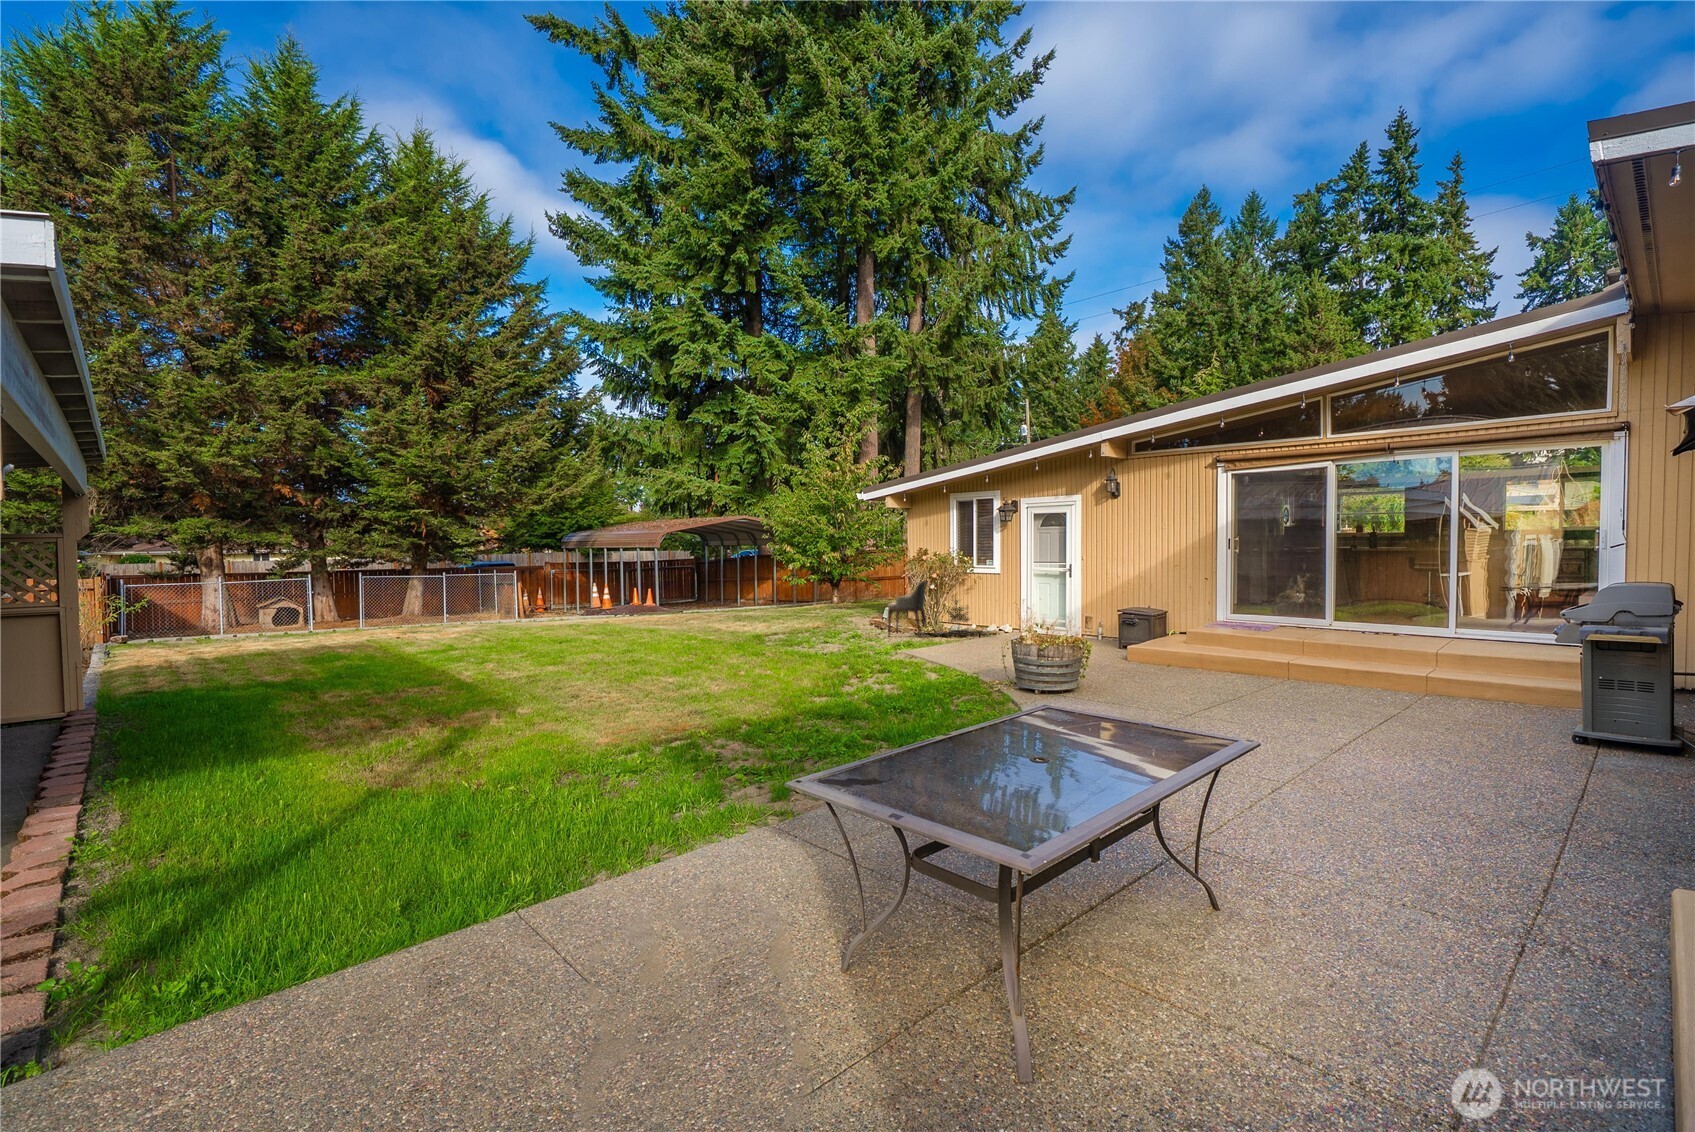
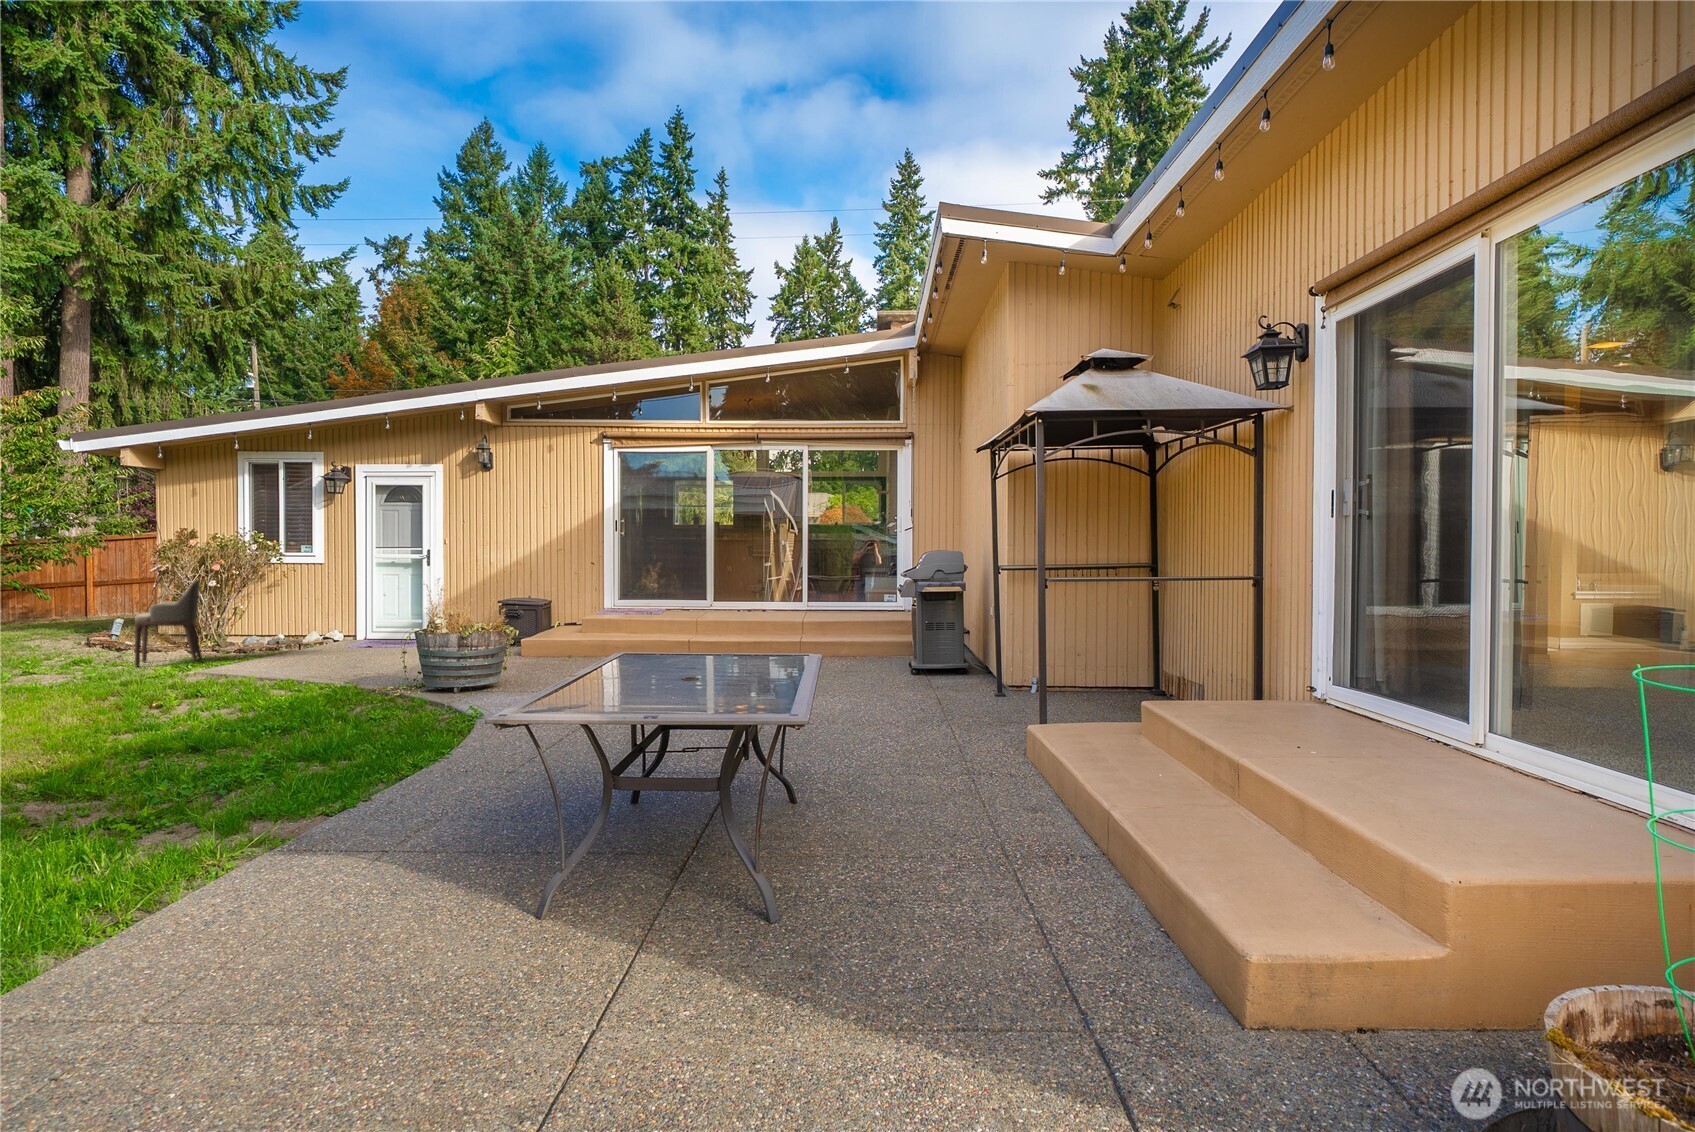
potted tree: present [947,600,969,634] -> none [231,600,274,655]

